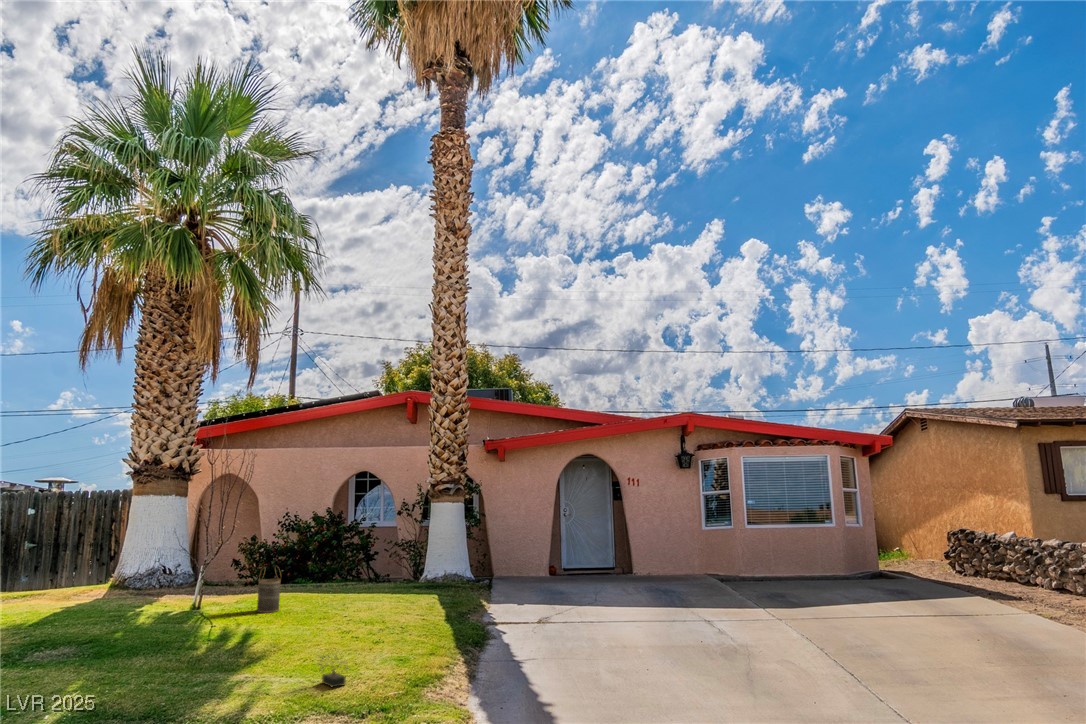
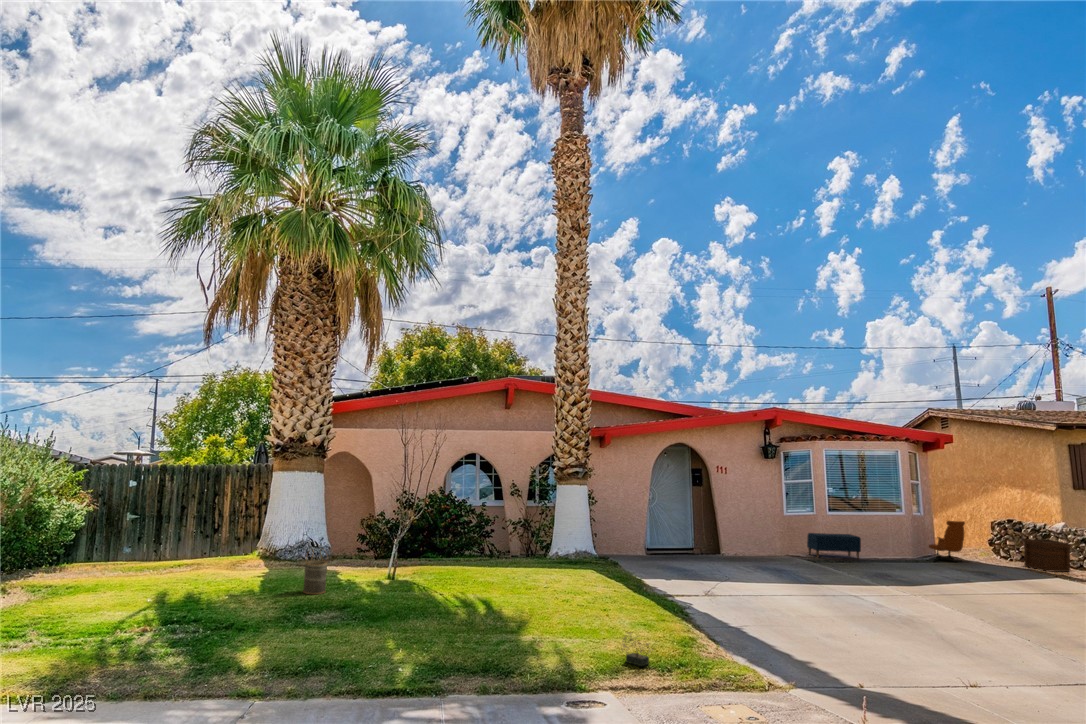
lounge chair: none [868,531,901,577] -> present [929,521,965,560]
bench: none [726,548,781,575] -> present [807,533,861,559]
wooden crate: none [968,550,1018,585] -> present [1024,539,1070,572]
basket: present [257,578,281,613] -> present [303,561,327,594]

